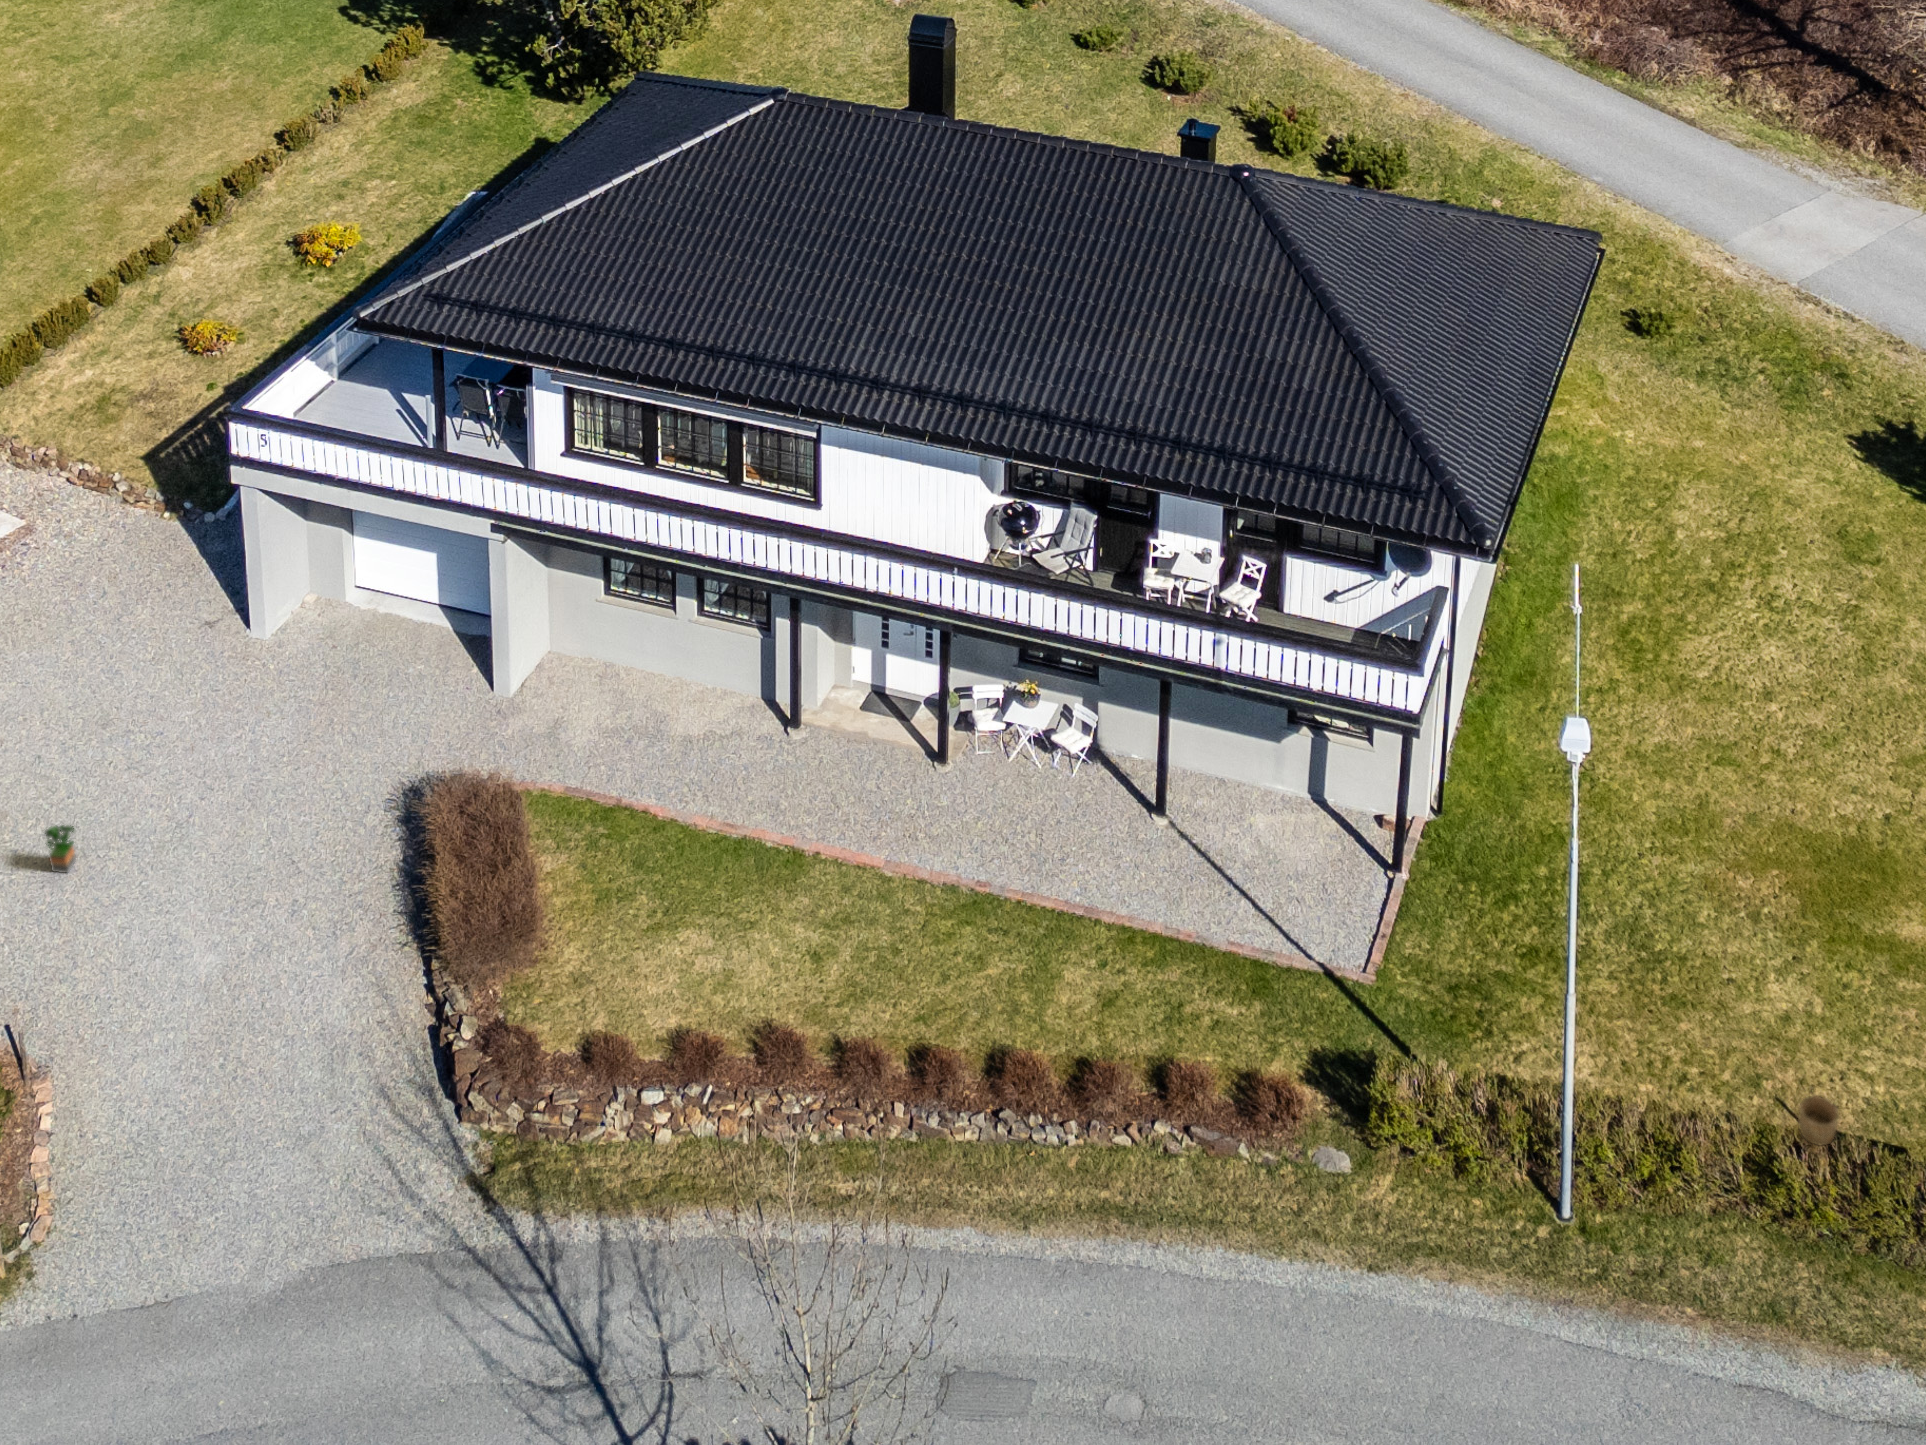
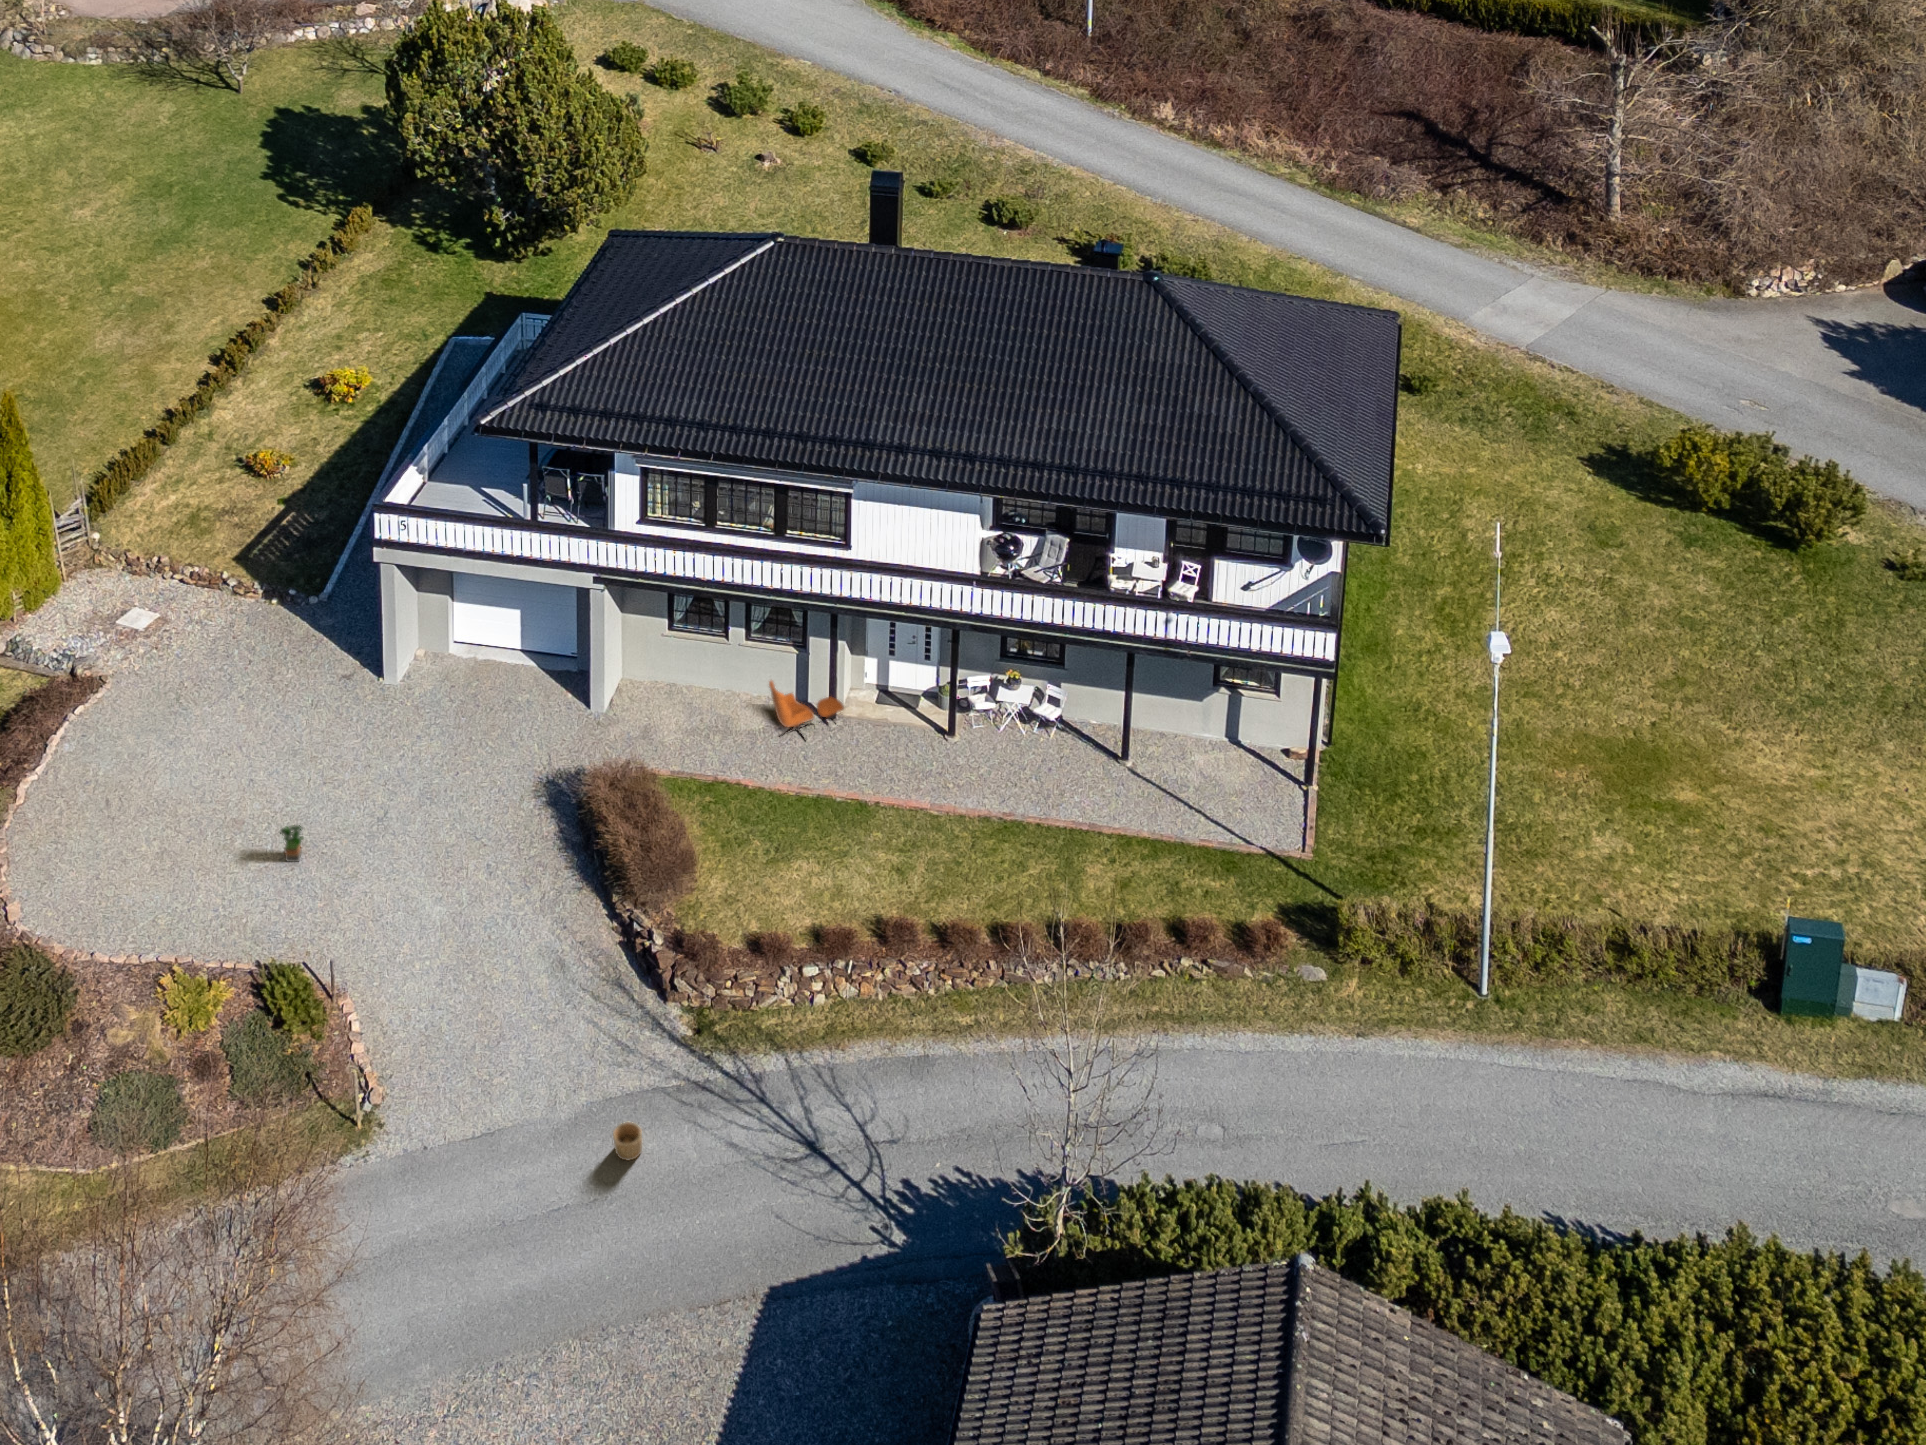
lounge chair: none [705,674,811,758] -> present [769,681,844,734]
wooden bucket: present [1798,1095,1839,1145] -> present [613,1122,642,1161]

